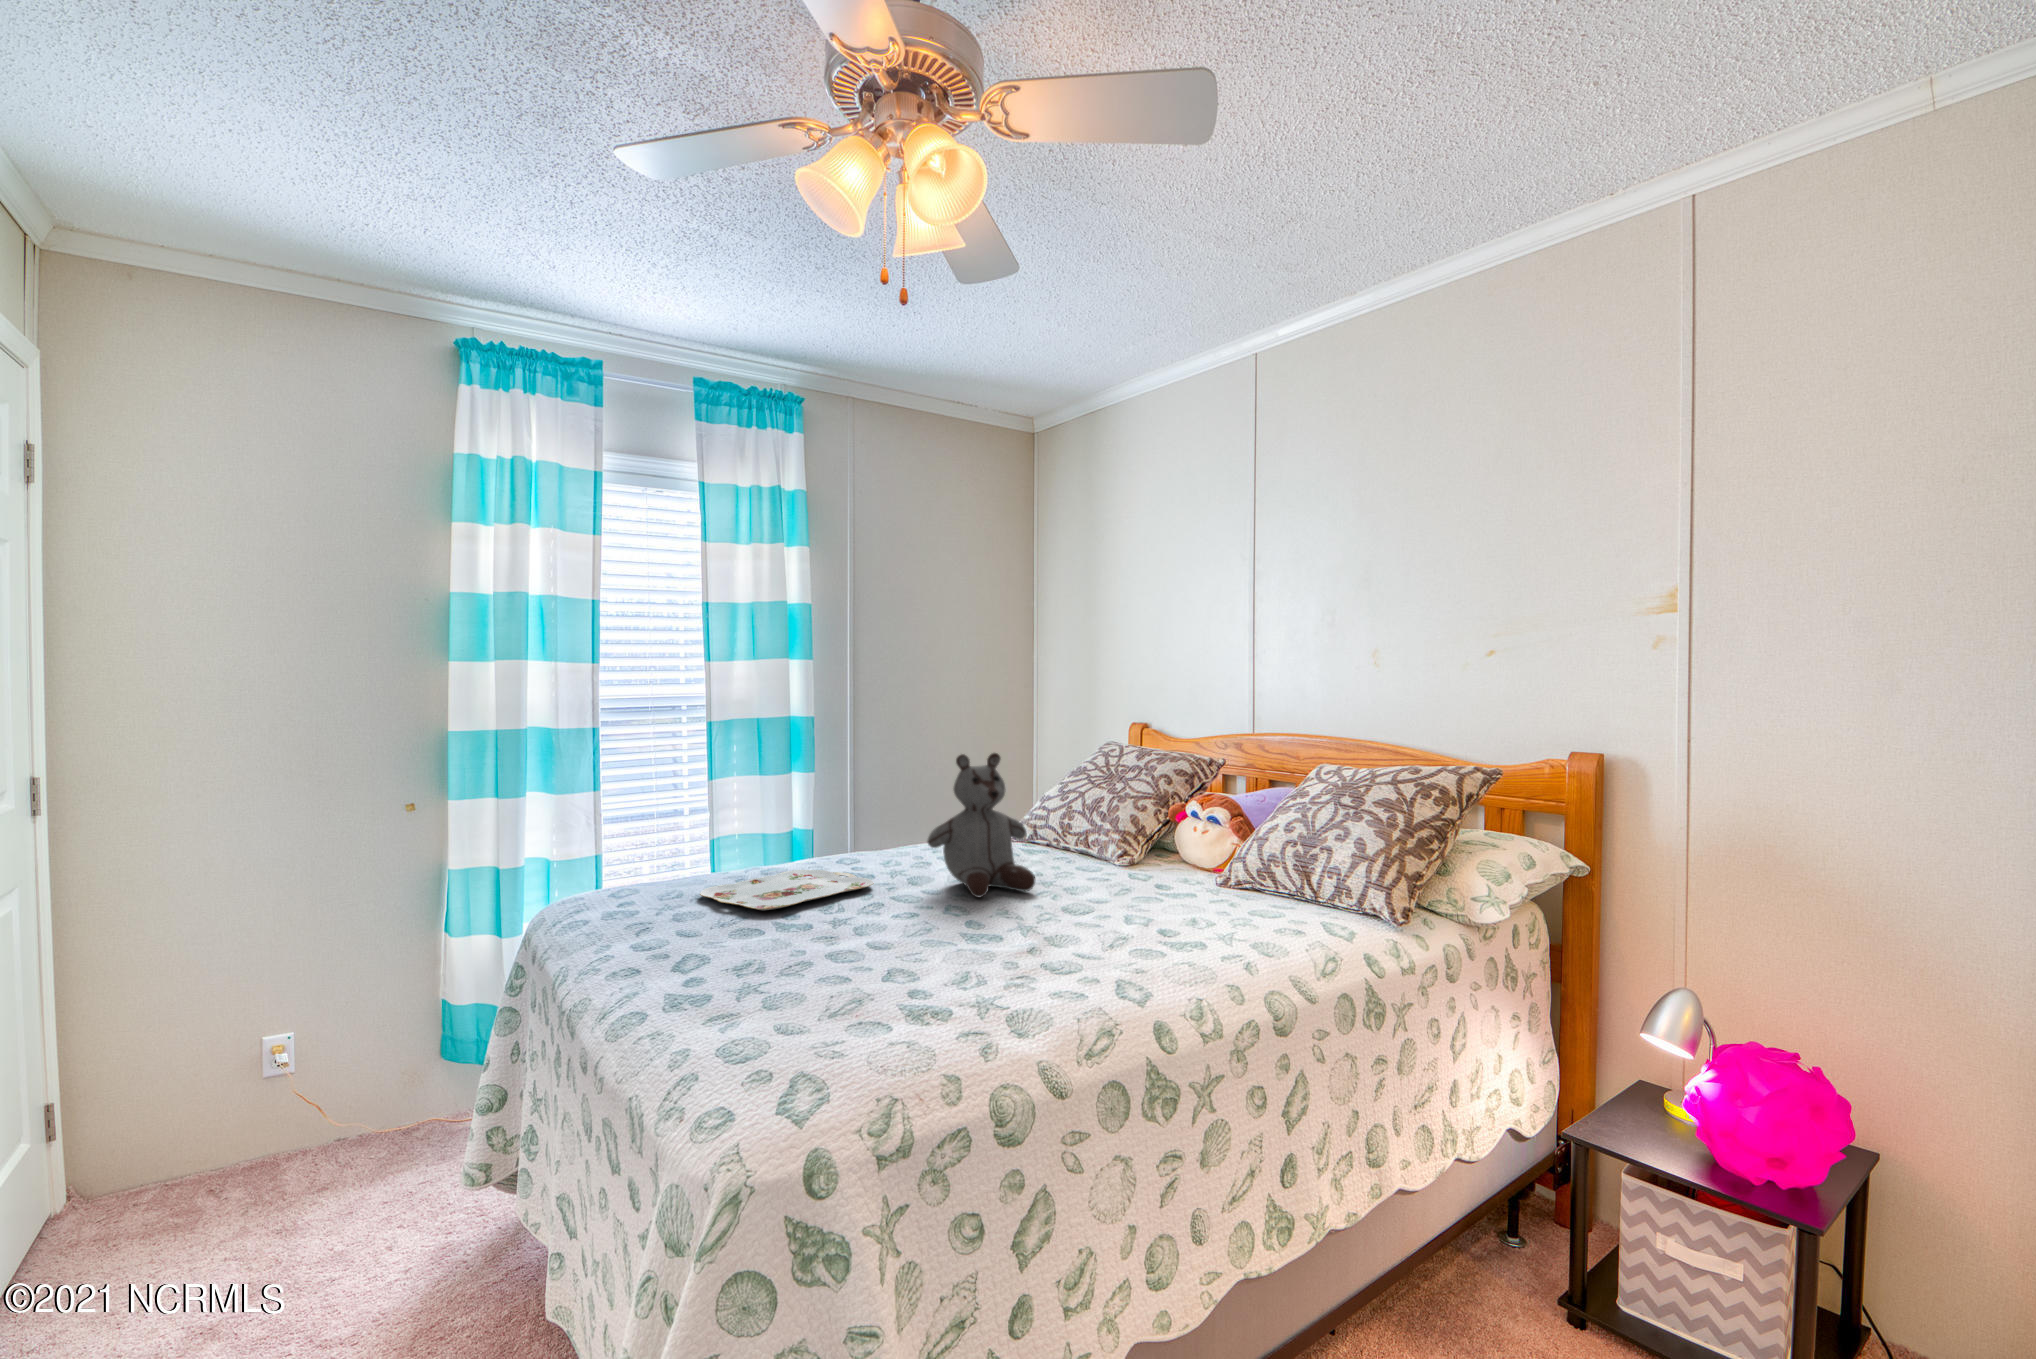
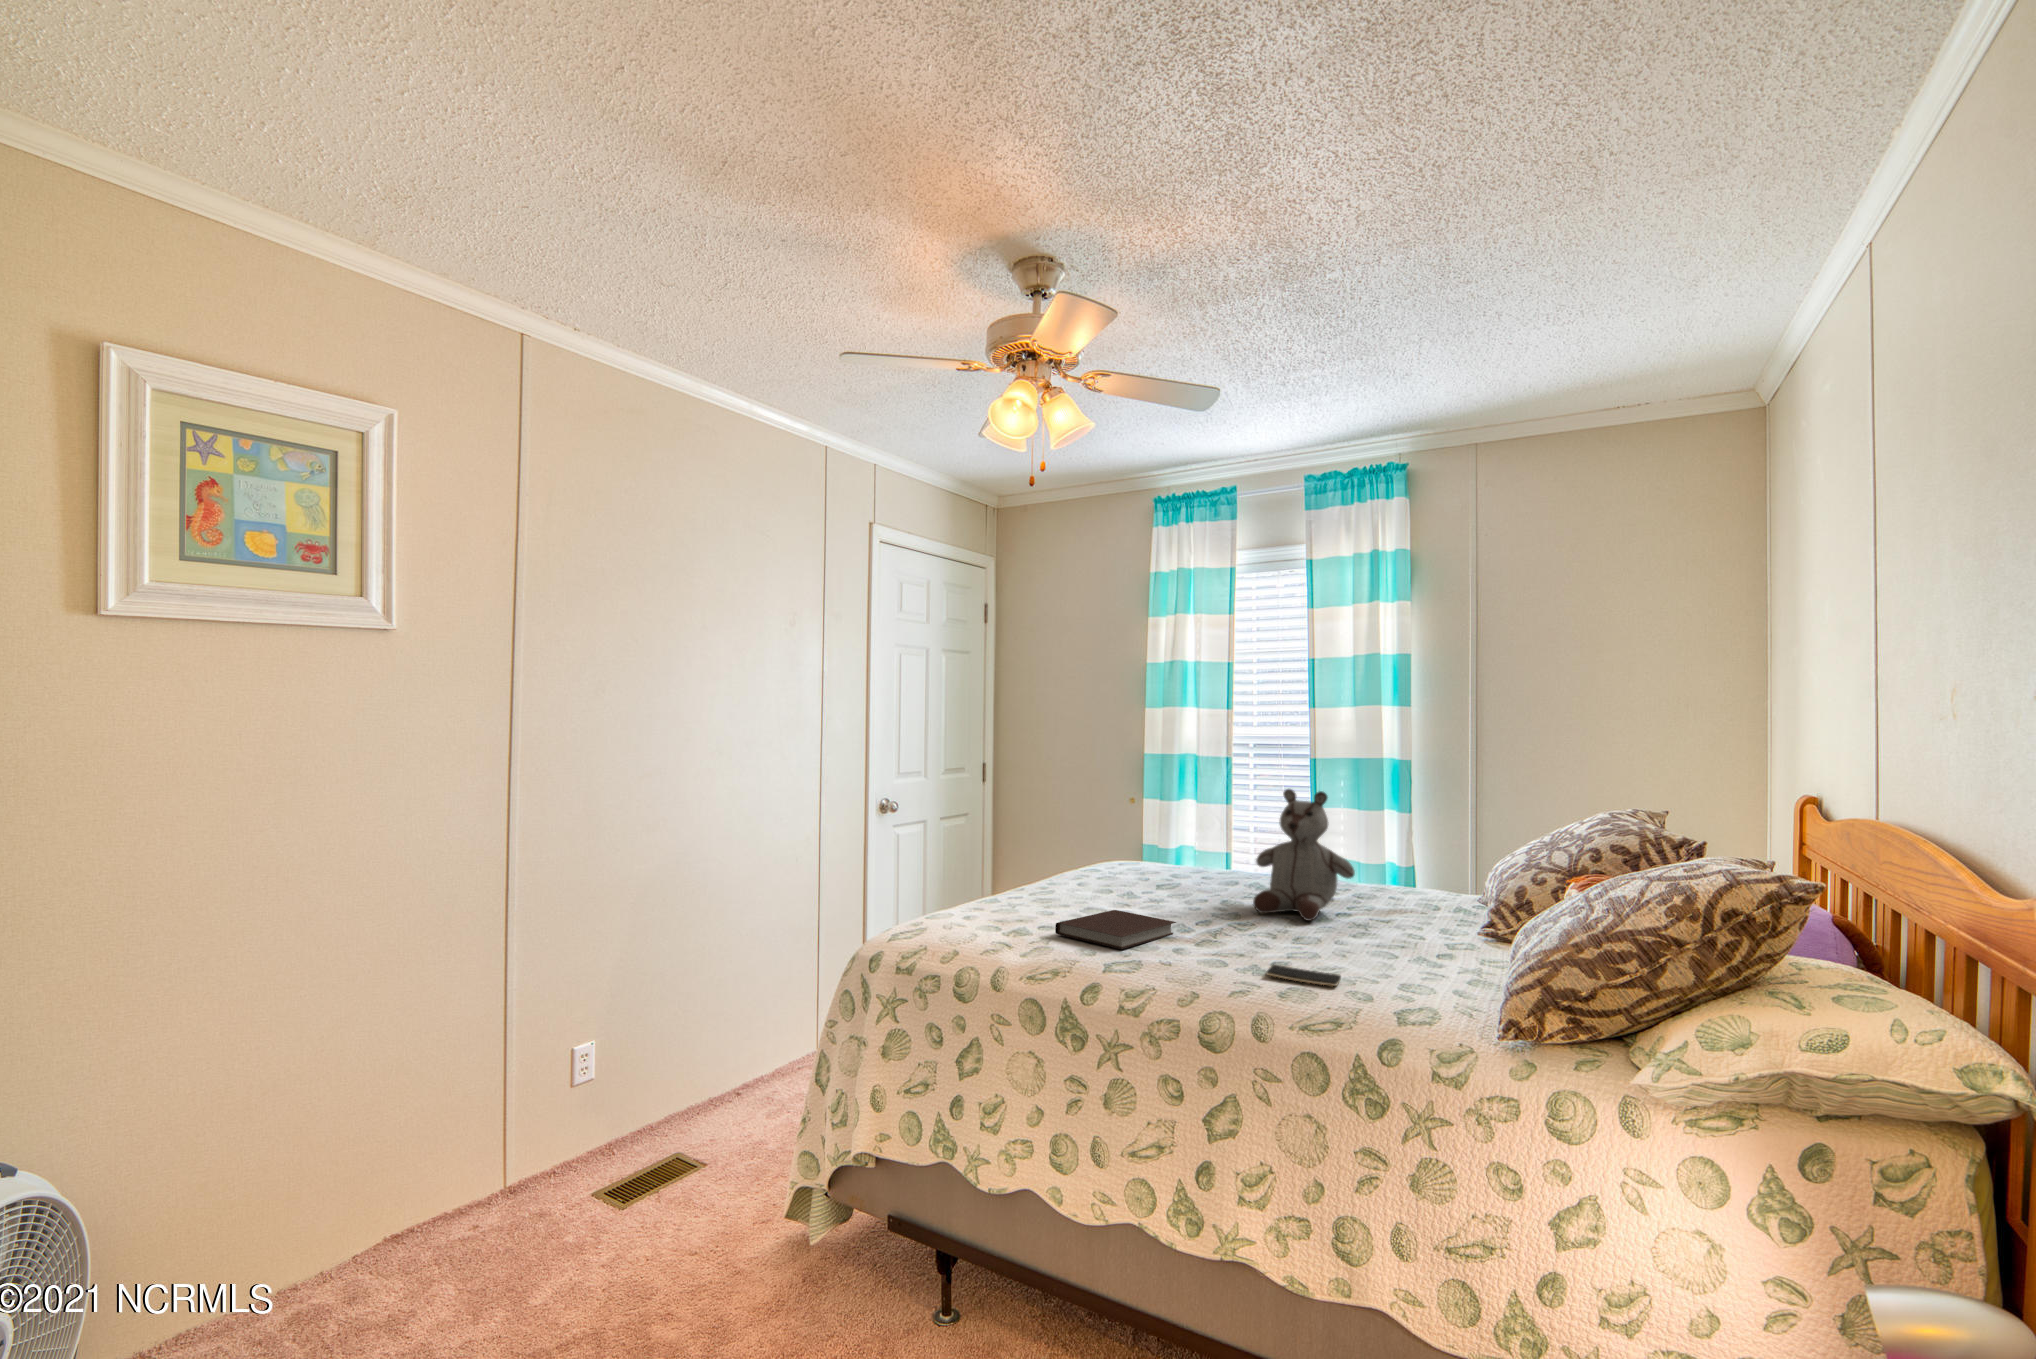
serving tray: present [700,870,874,910] -> none [1123,867,1243,890]
smartphone: none [1182,924,1251,945] -> present [1267,964,1341,986]
notebook: none [924,930,1072,995] -> present [1055,910,1176,949]

